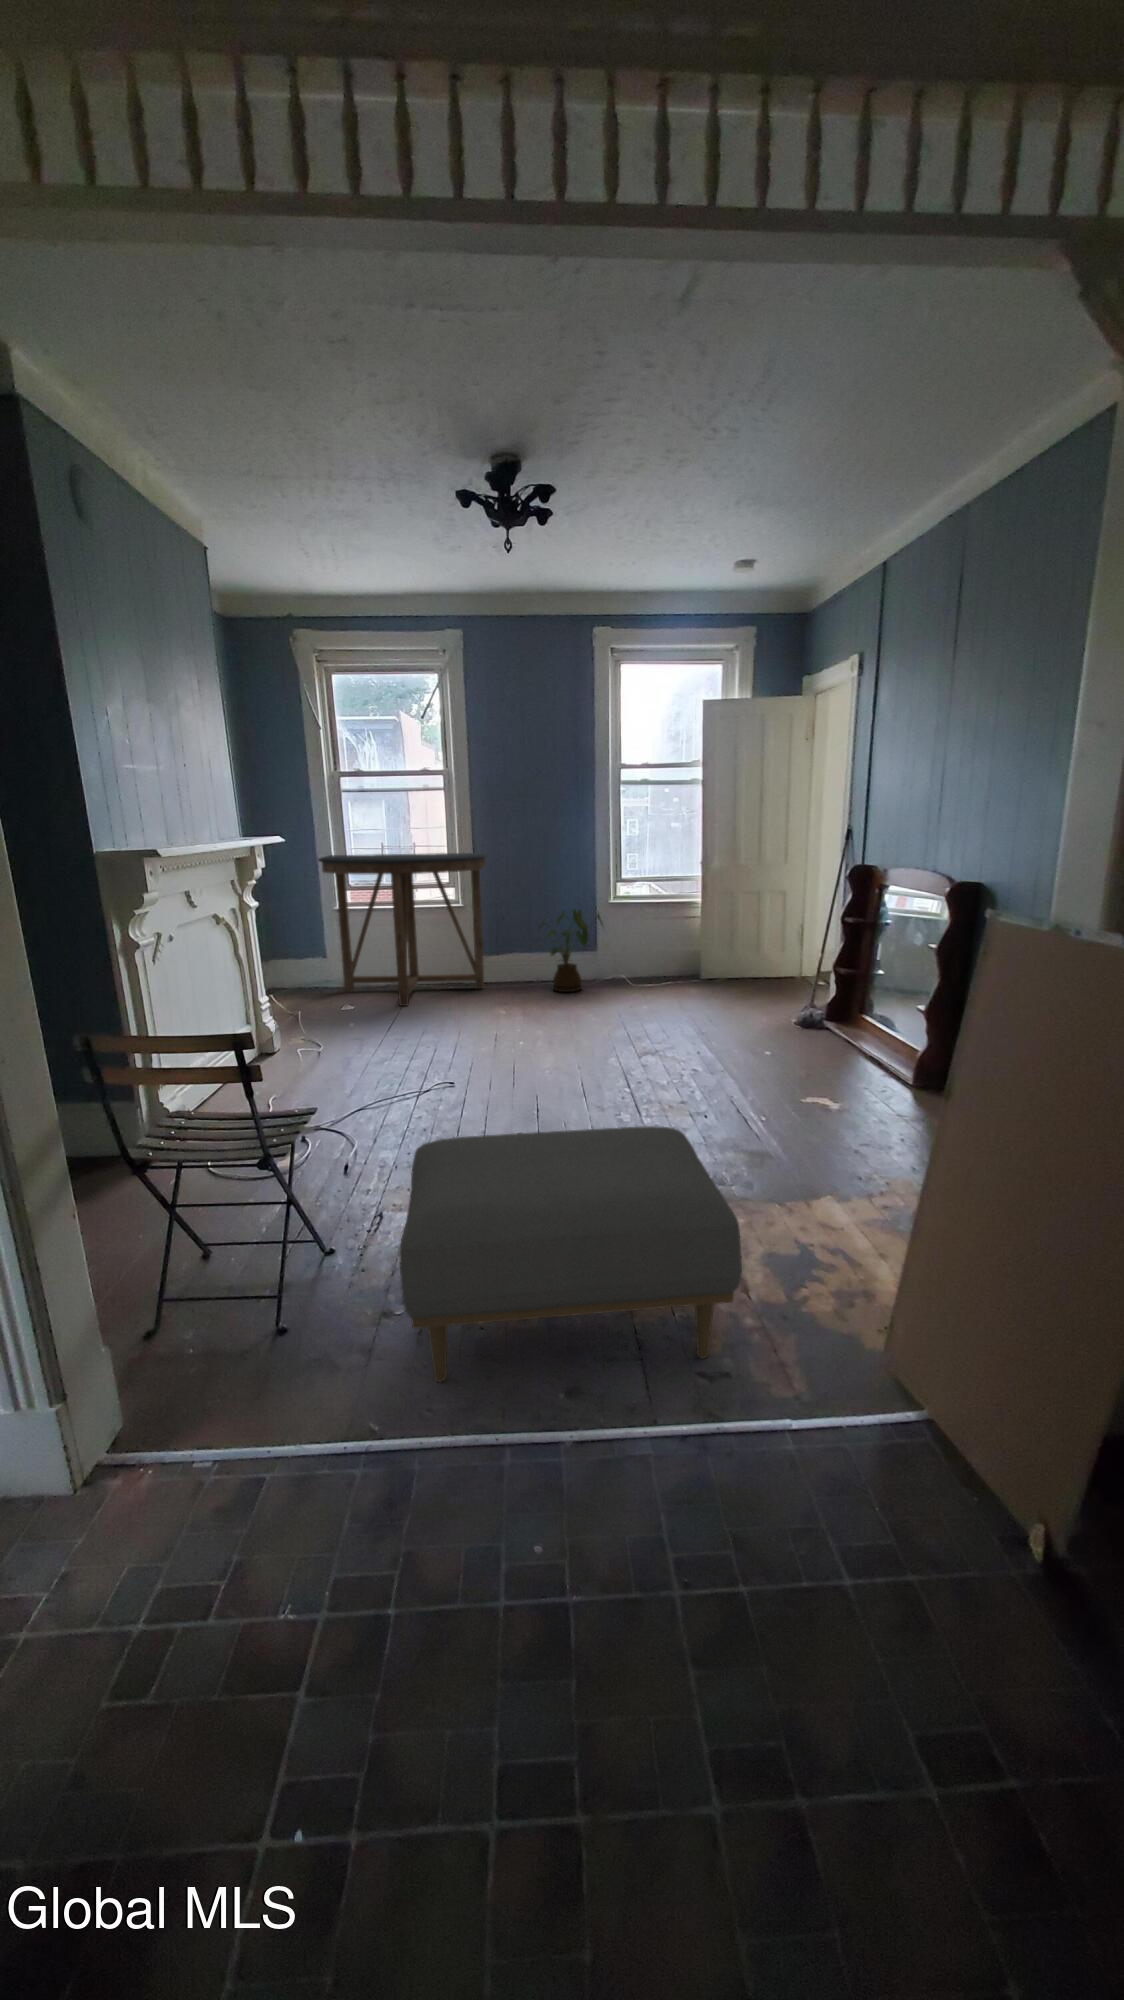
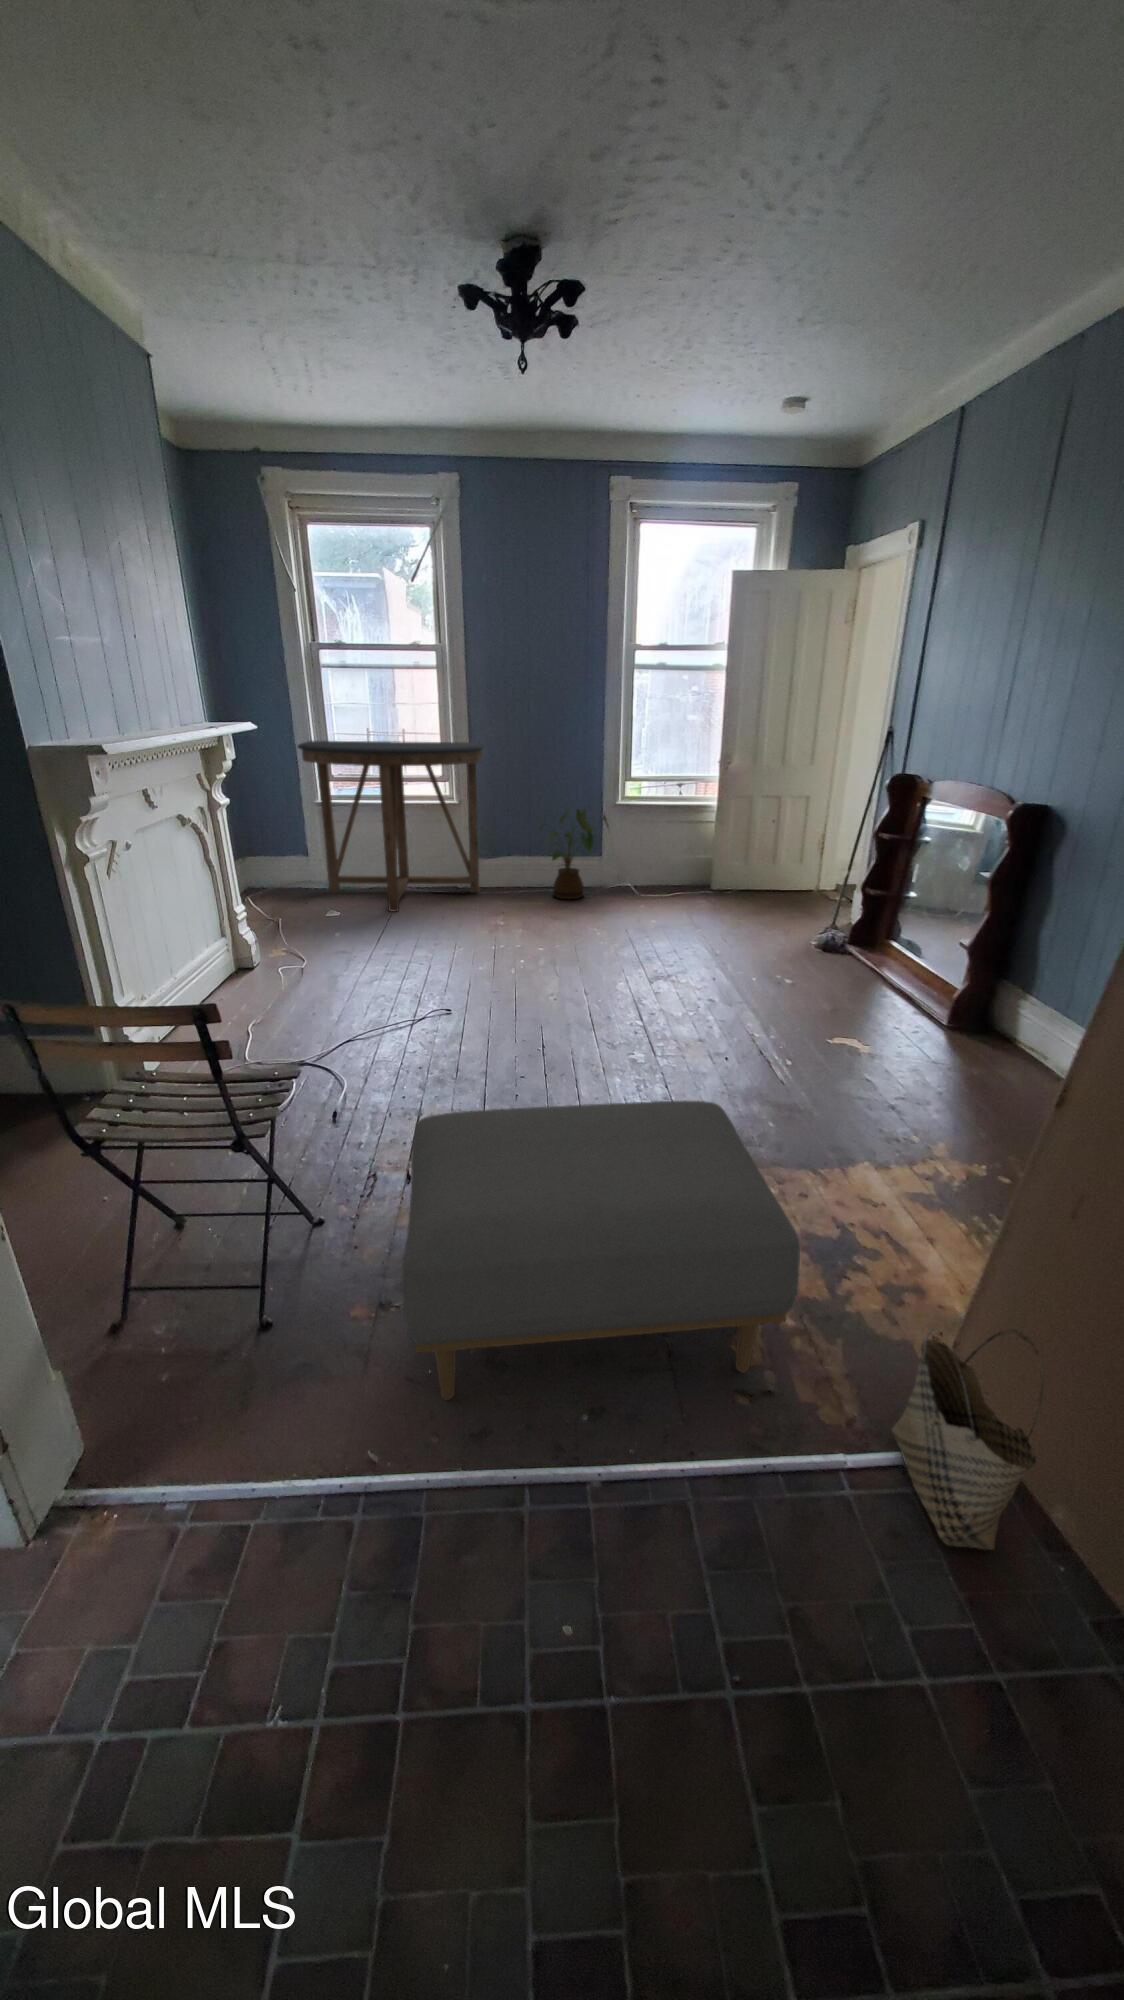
woven basket: none [831,1281,939,1484] -> present [892,1328,1044,1550]

